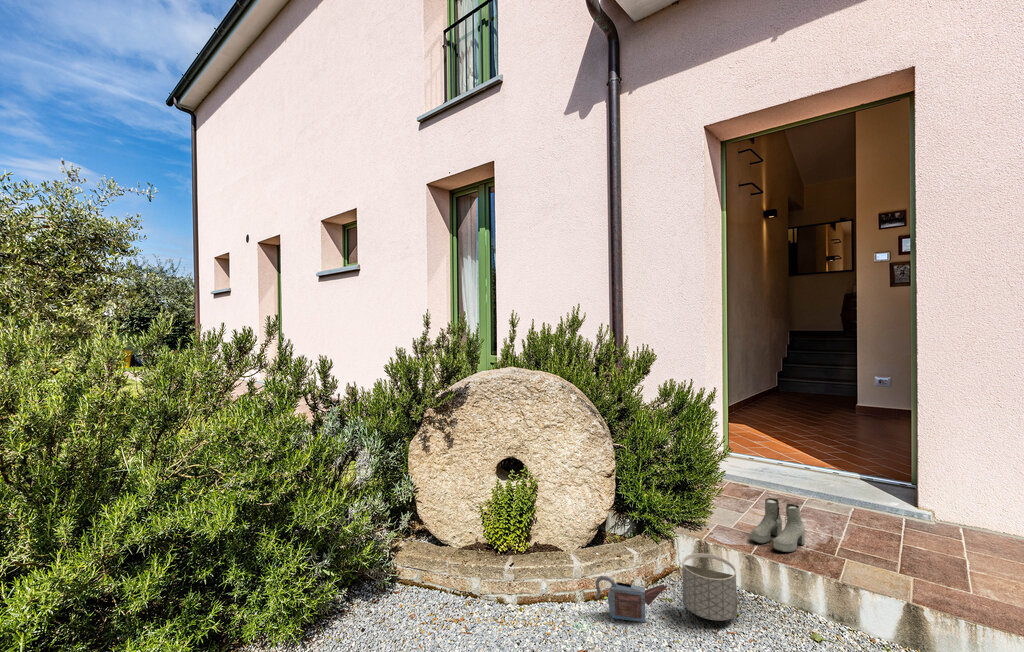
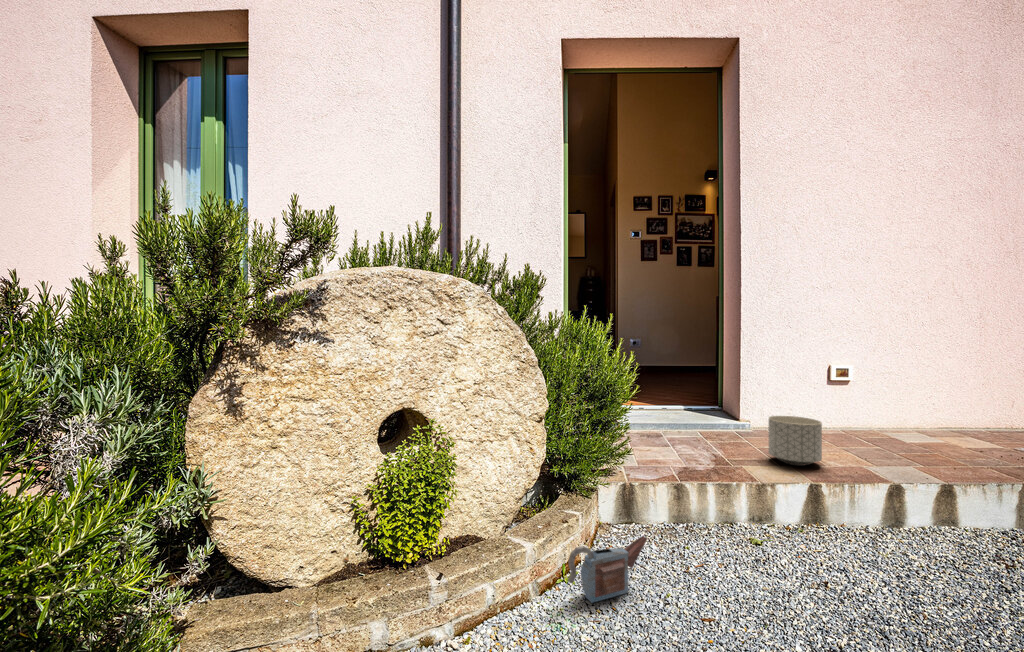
boots: present [751,498,805,552] -> none [662,425,703,474]
planter: present [682,553,737,621] -> present [768,416,822,466]

